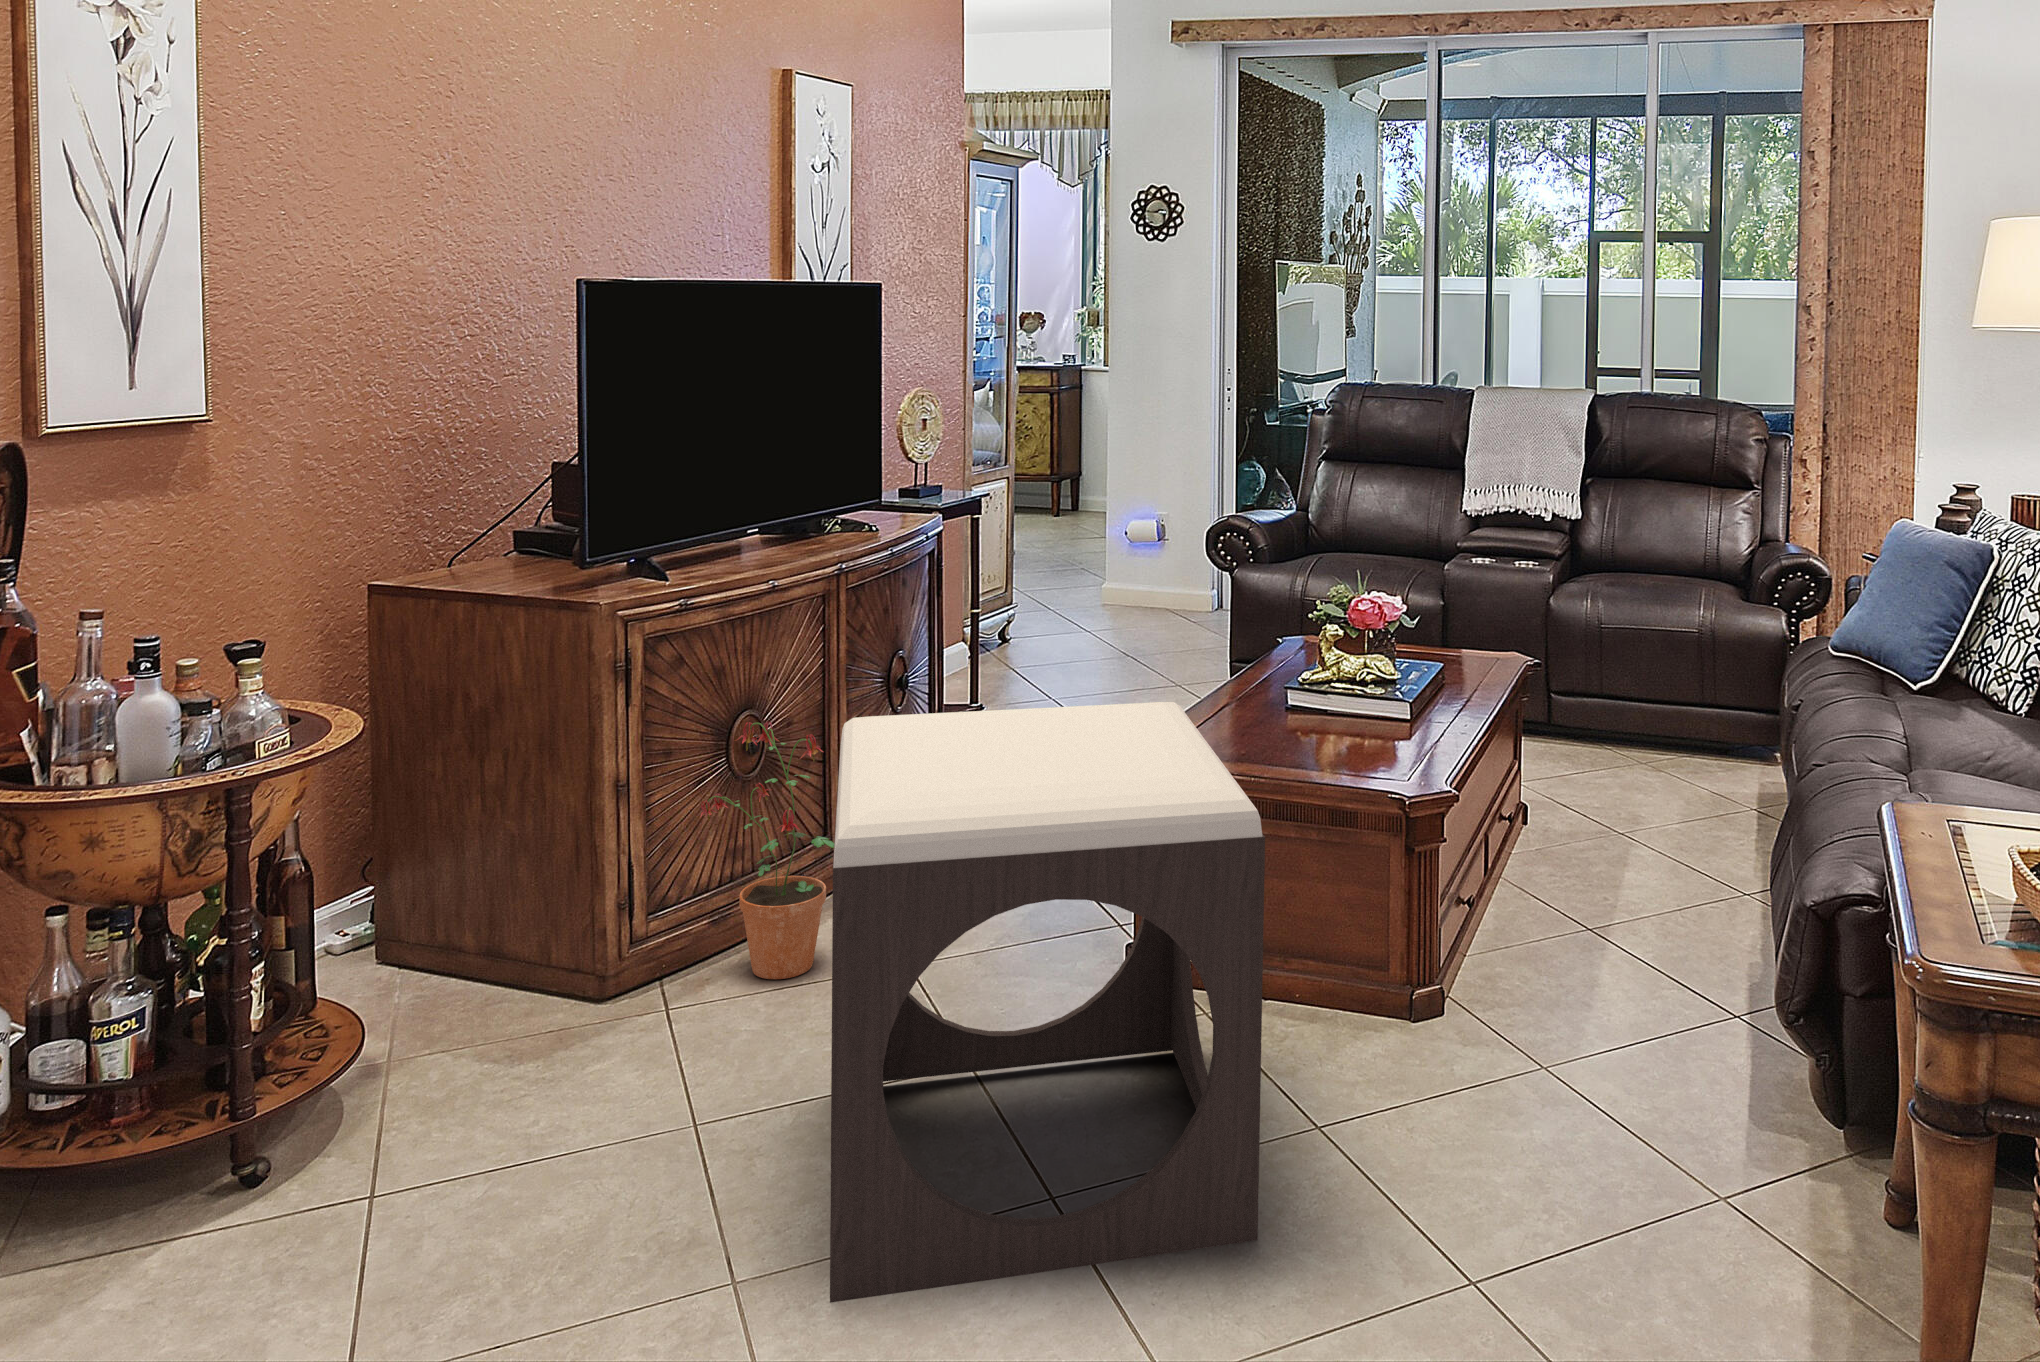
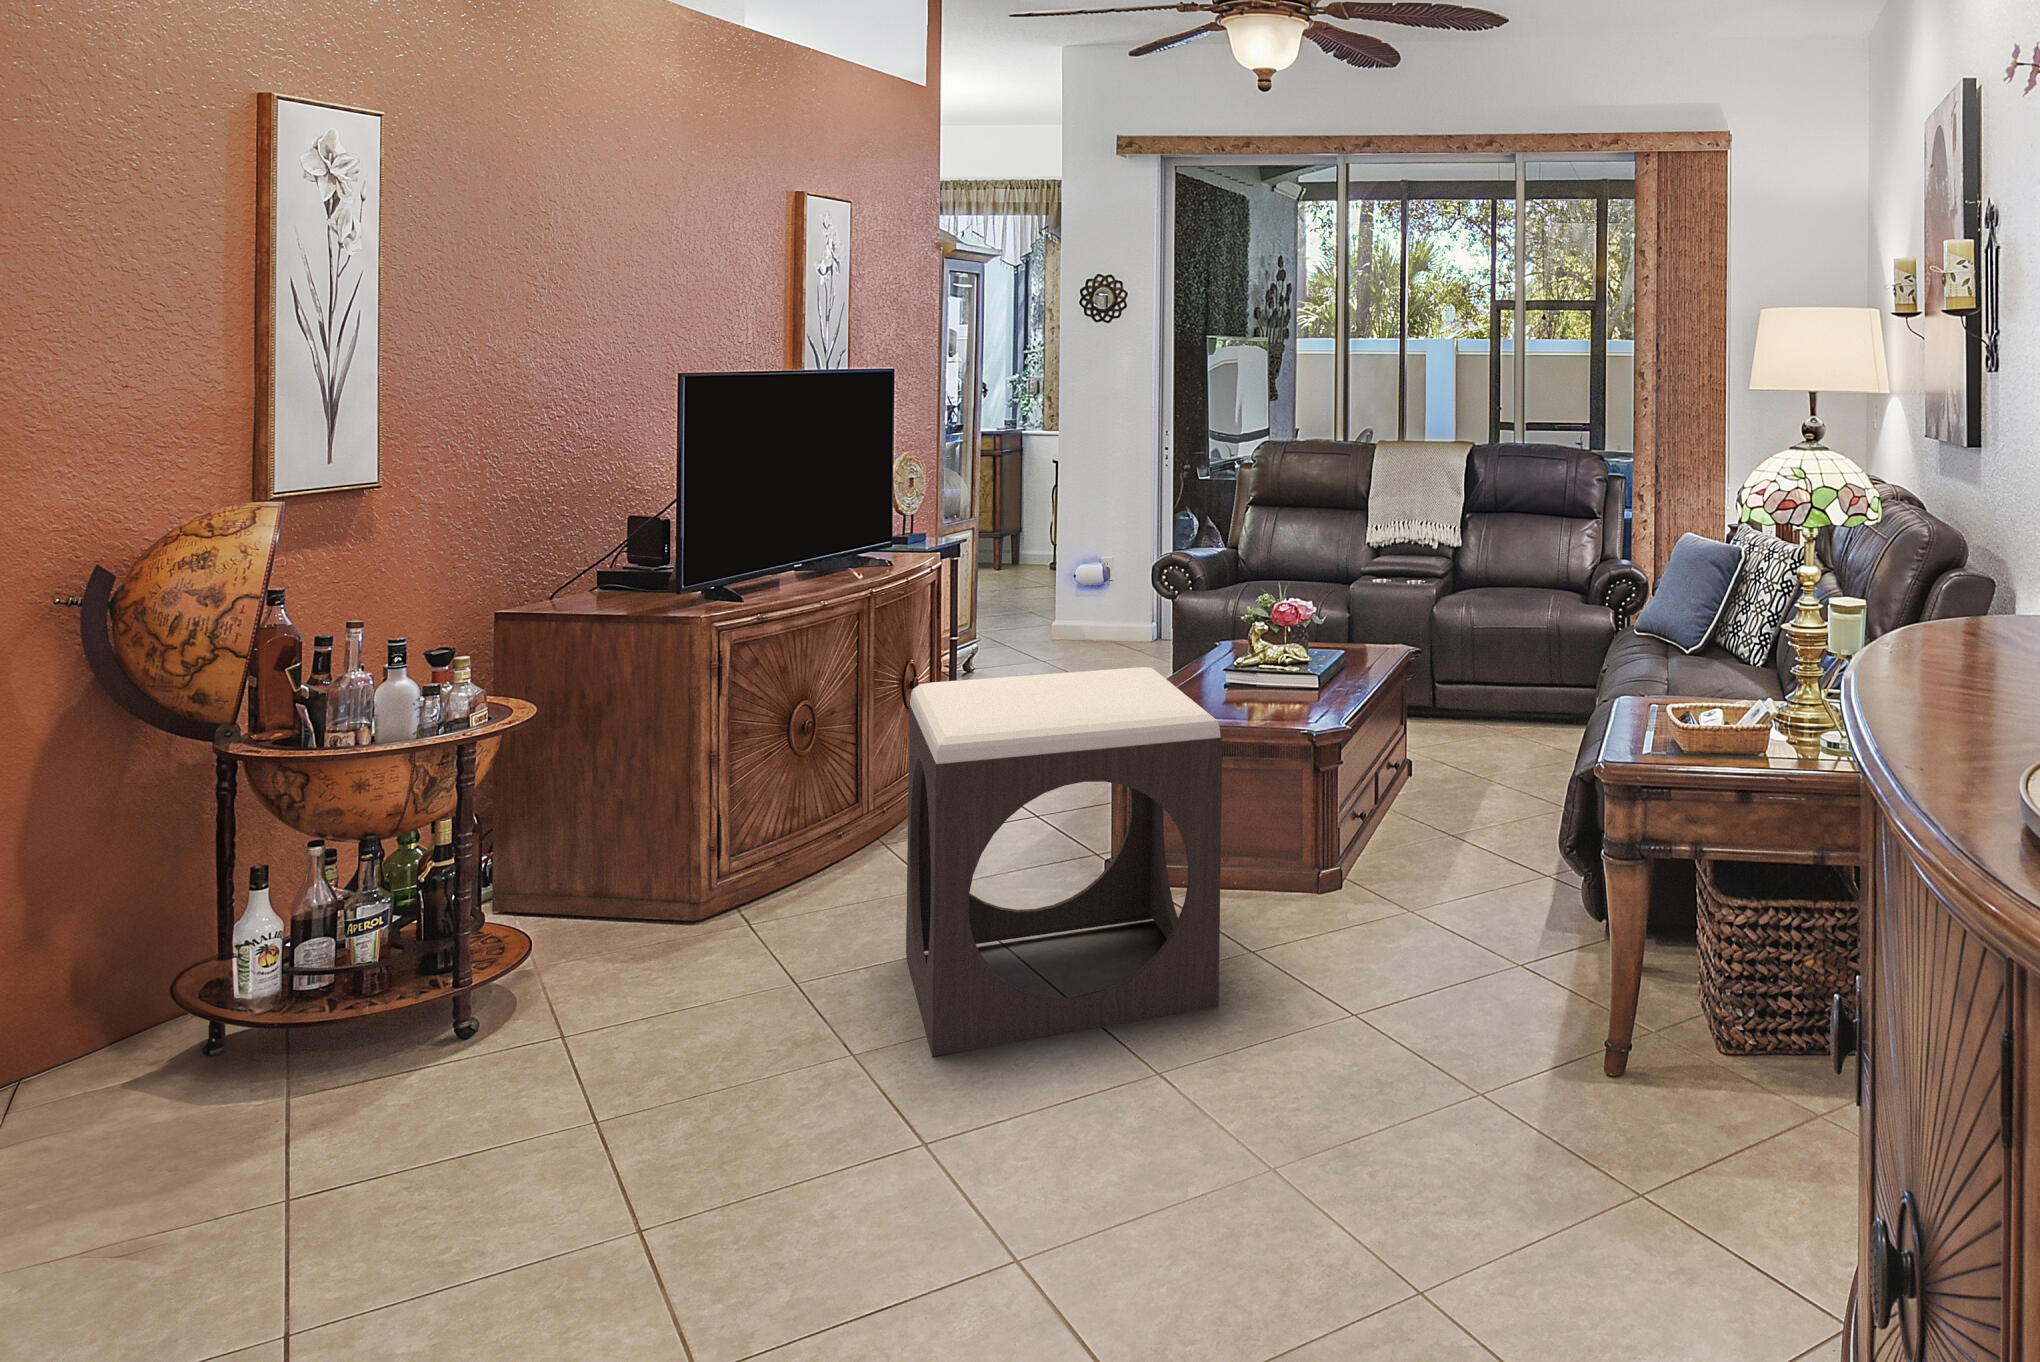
potted plant: present [701,722,834,979] -> none [776,706,887,901]

